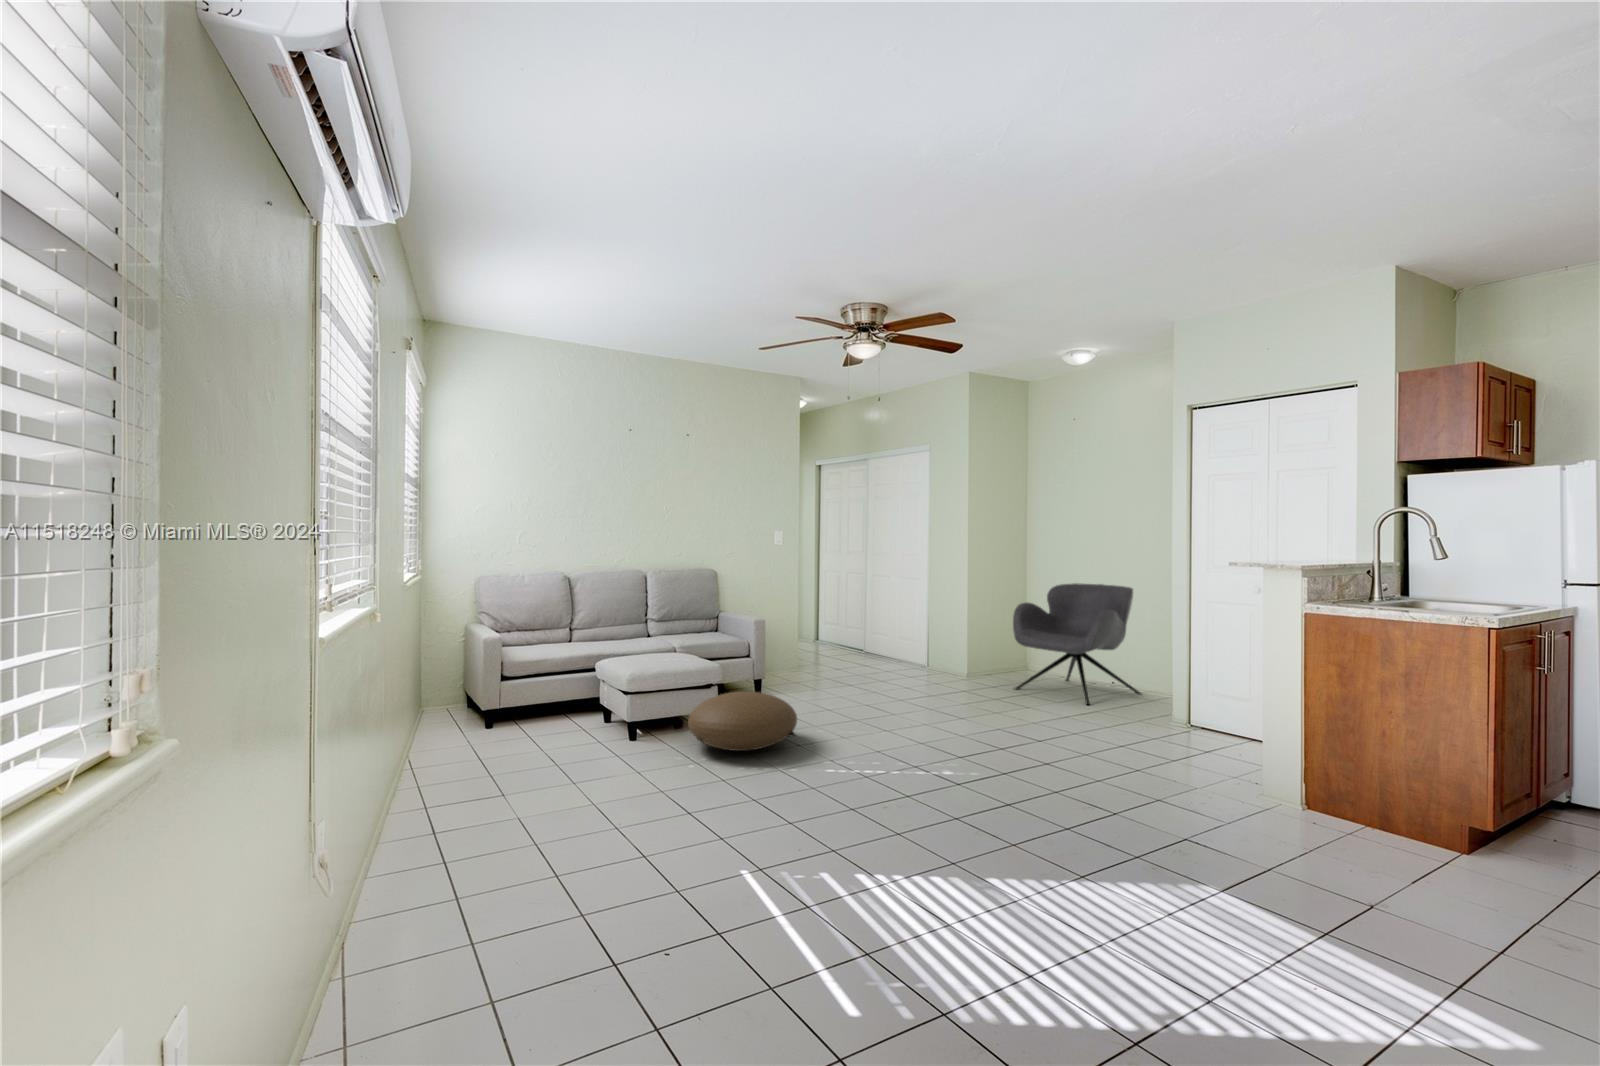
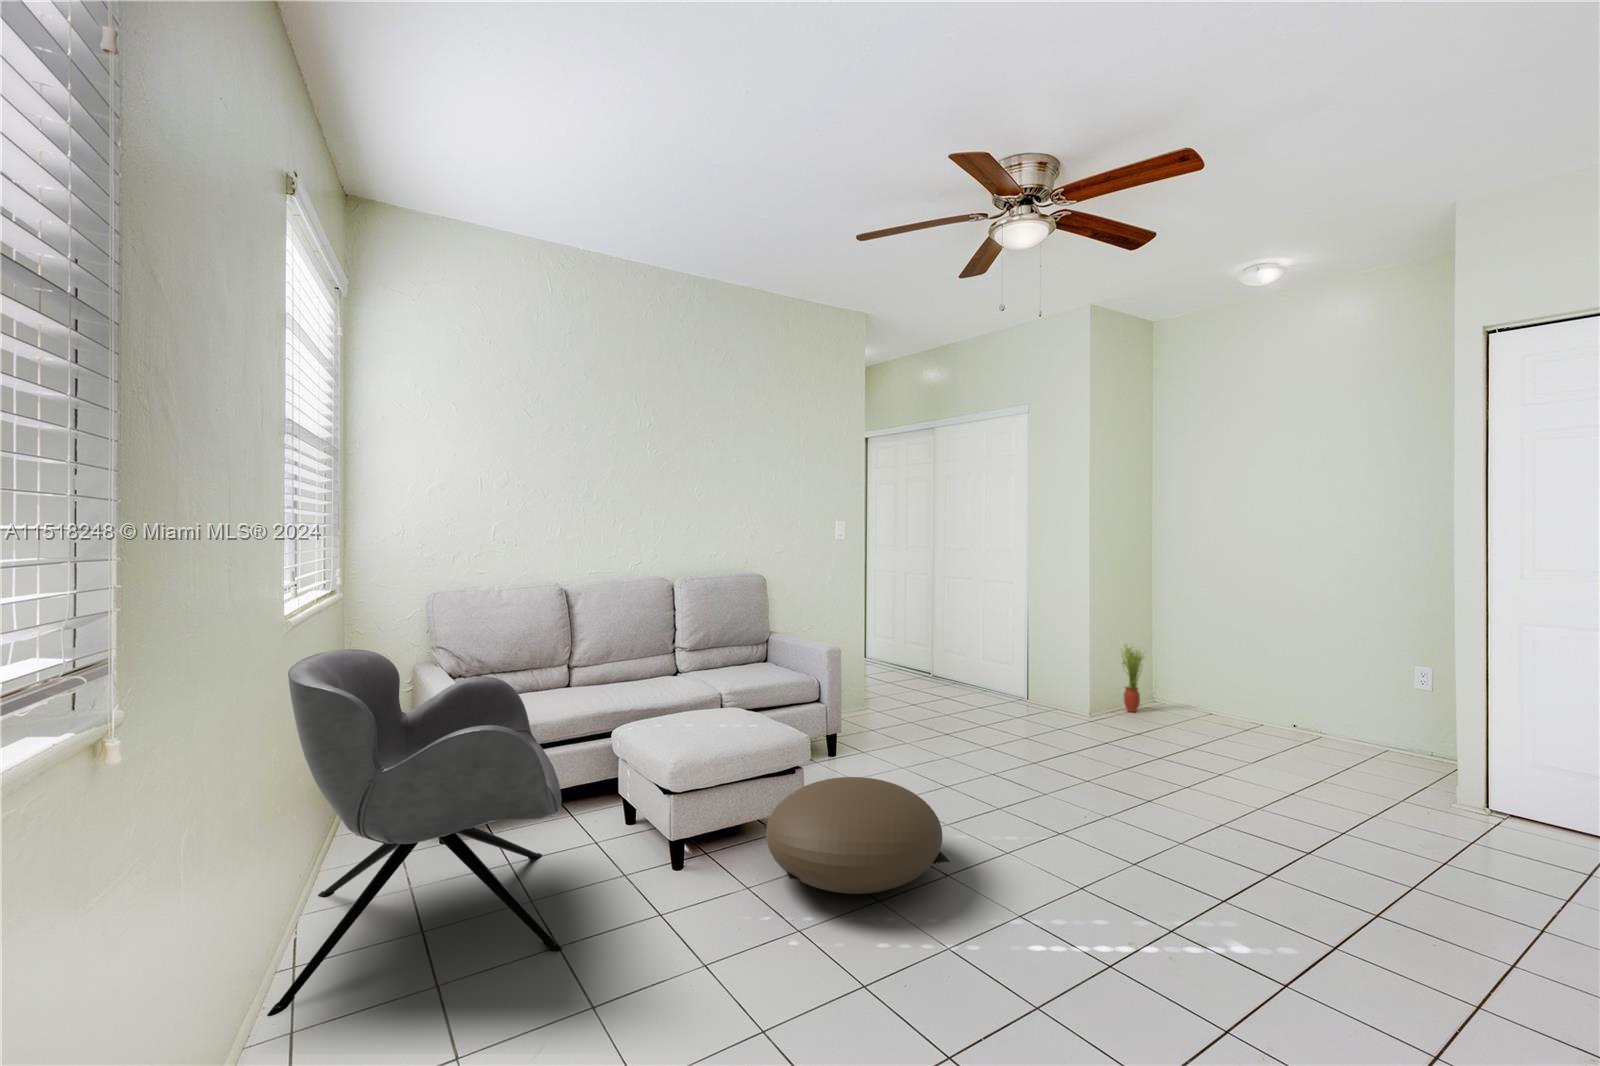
armchair: present [1013,583,1141,705] -> present [267,649,562,1016]
potted plant: none [984,626,1003,678] -> present [1122,645,1144,712]

